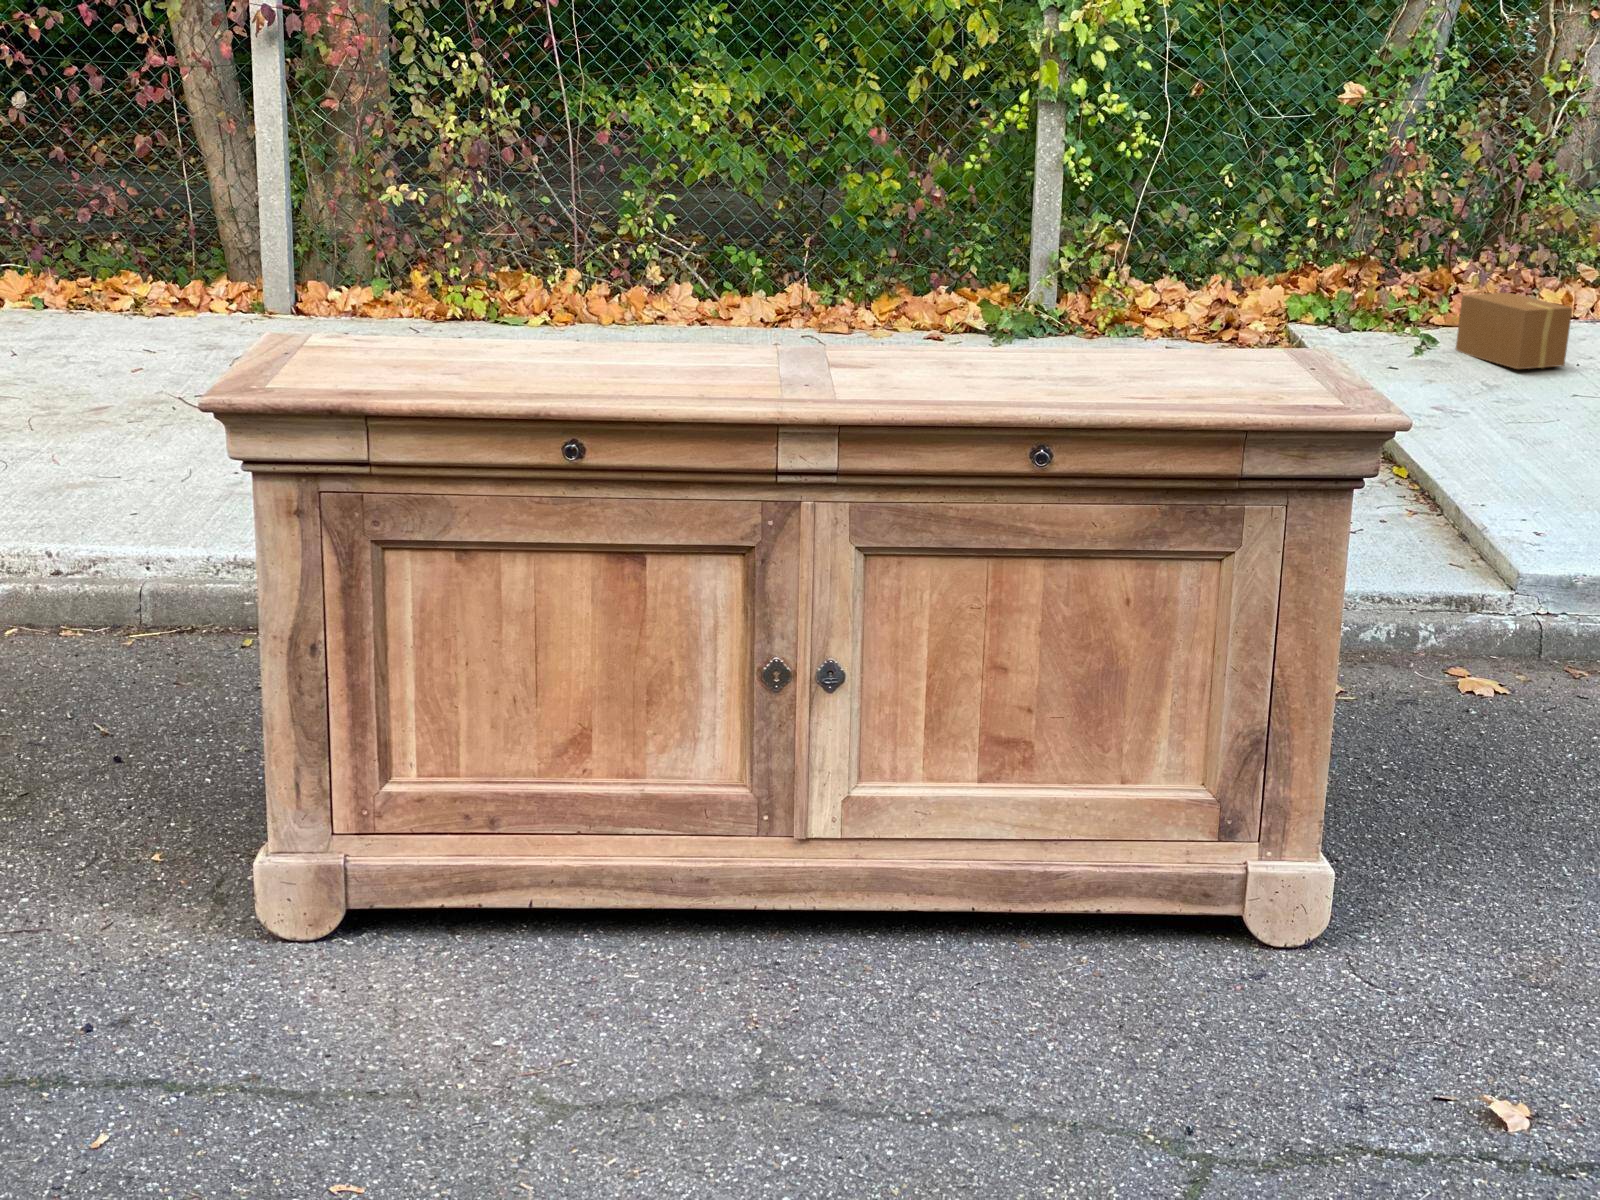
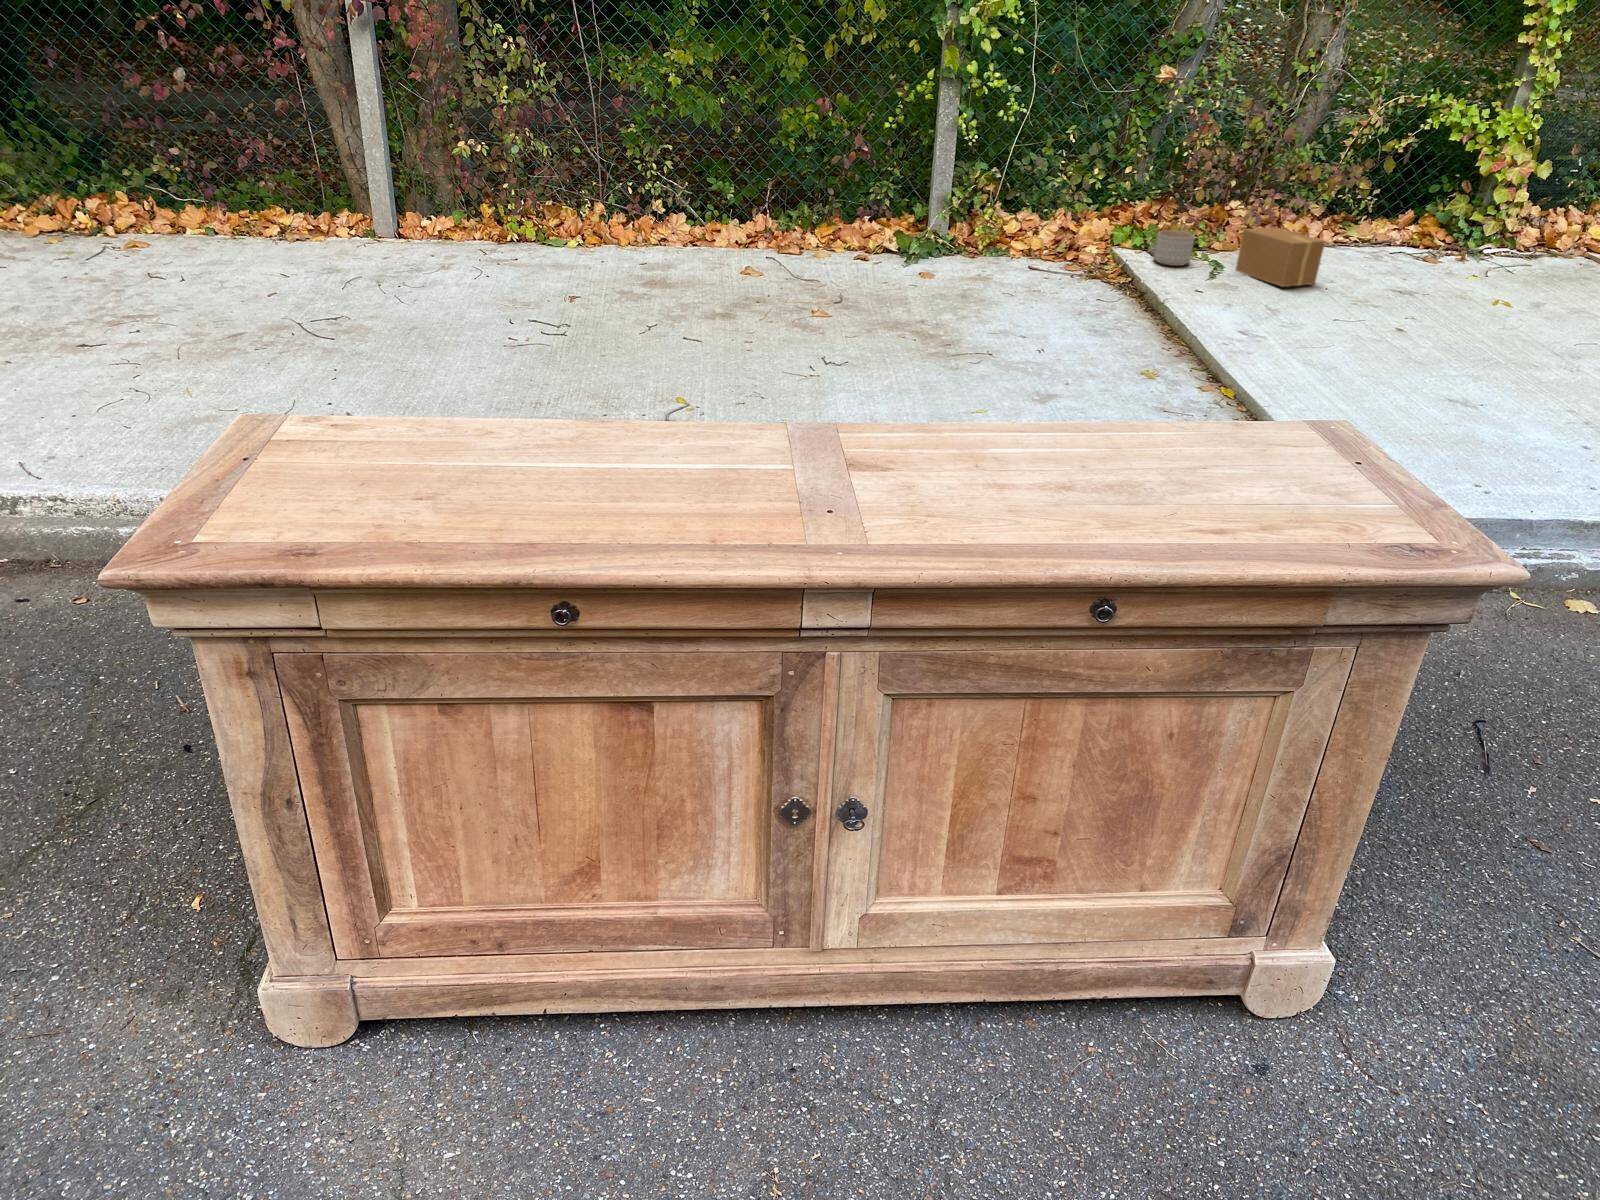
planter: none [1341,298,1396,344] -> present [1154,230,1195,266]

